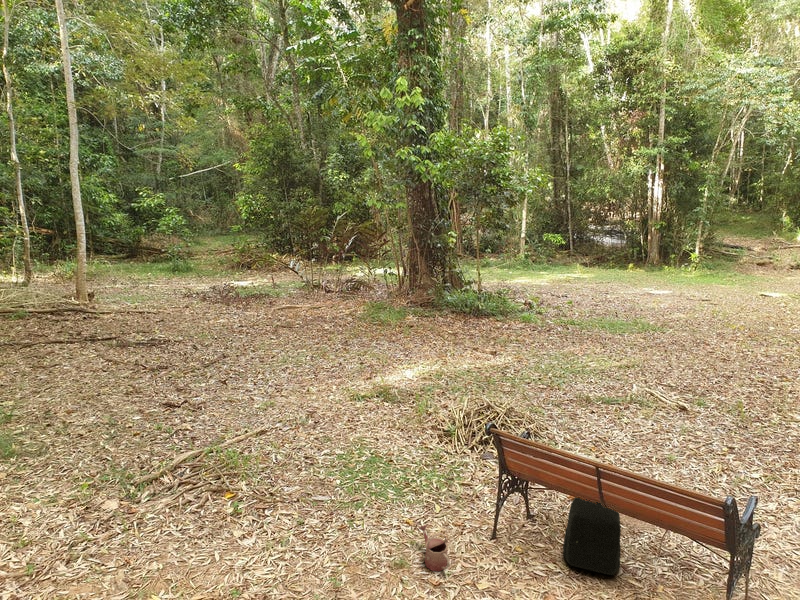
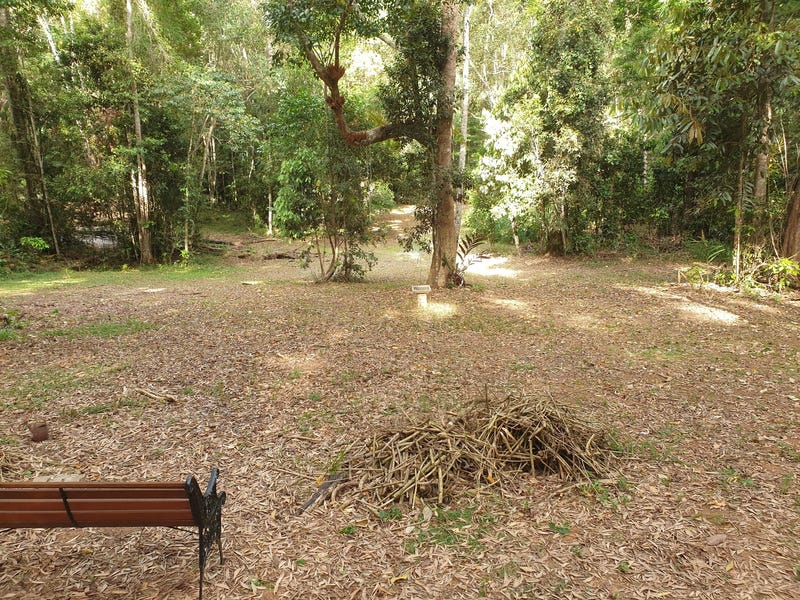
backpack: present [563,497,621,575] -> none [119,372,152,417]

